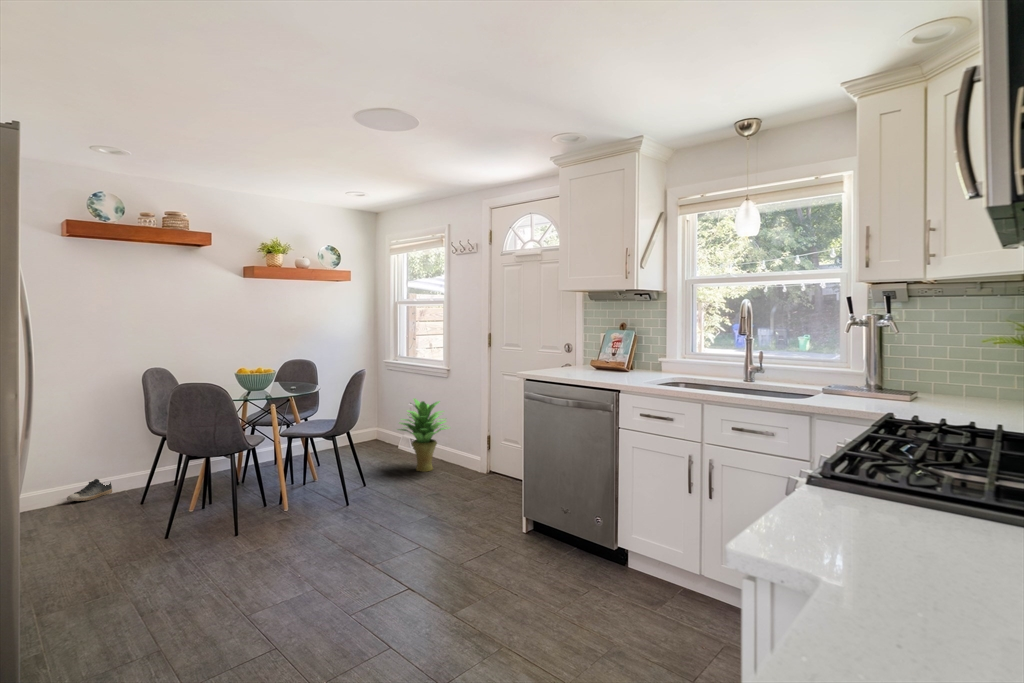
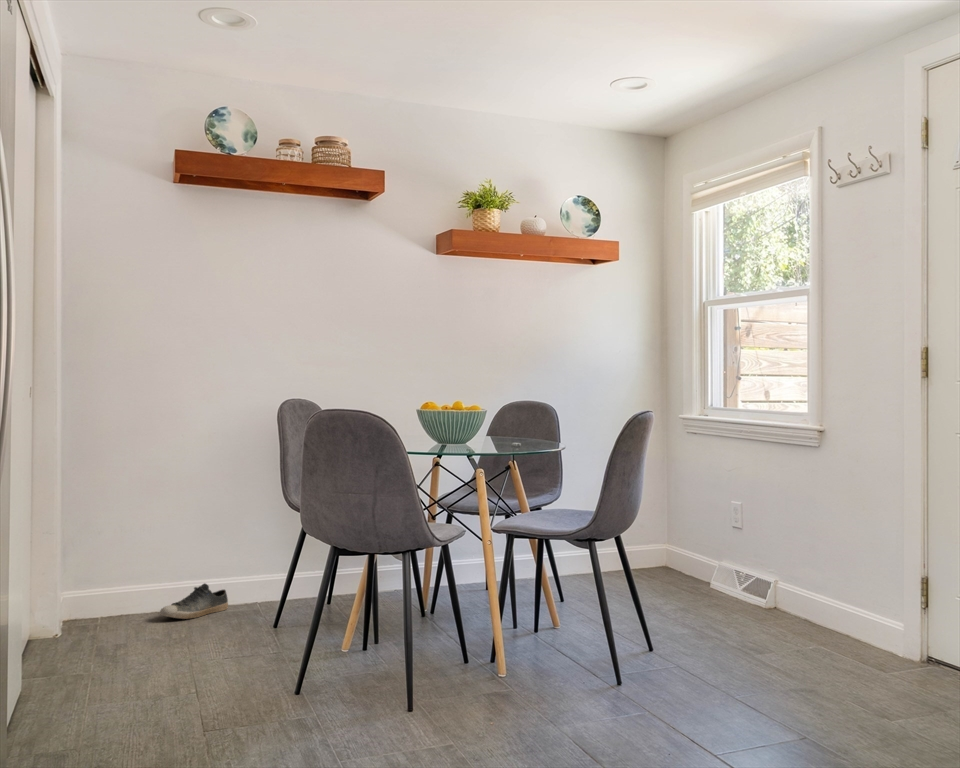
potted plant: present [398,399,447,472] -> none [712,481,831,637]

